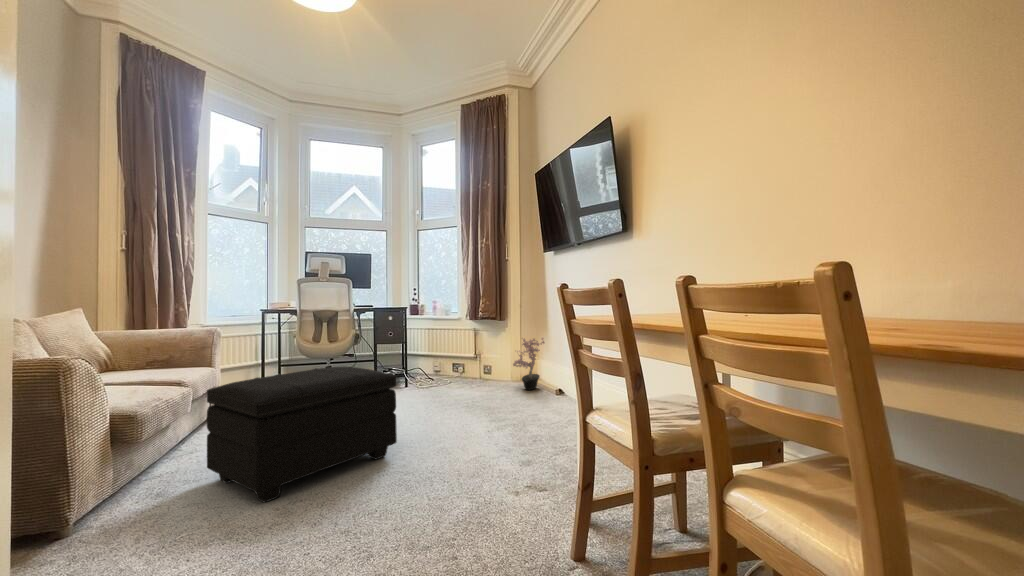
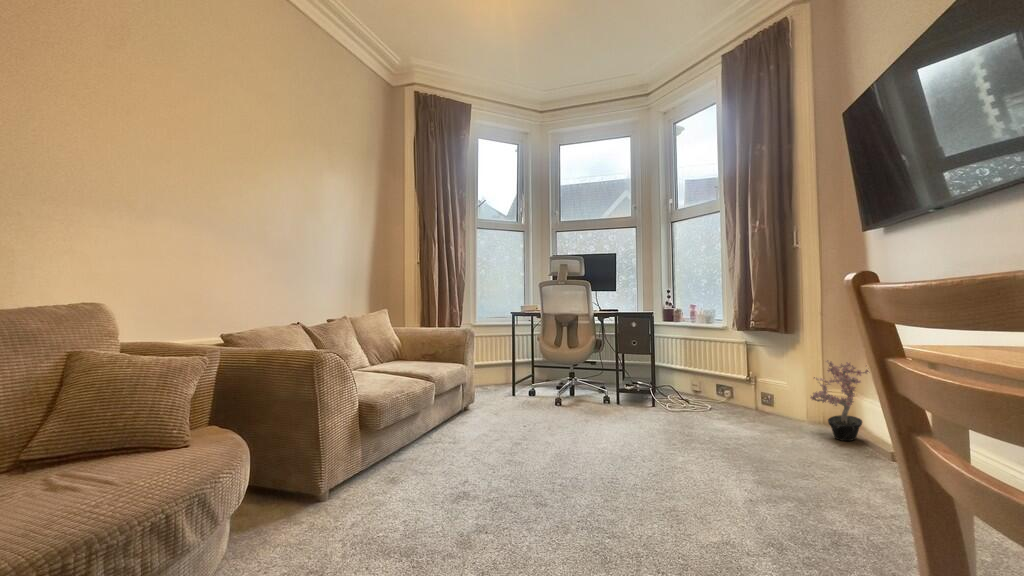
footstool: present [207,367,397,502] -> none [424,379,628,544]

